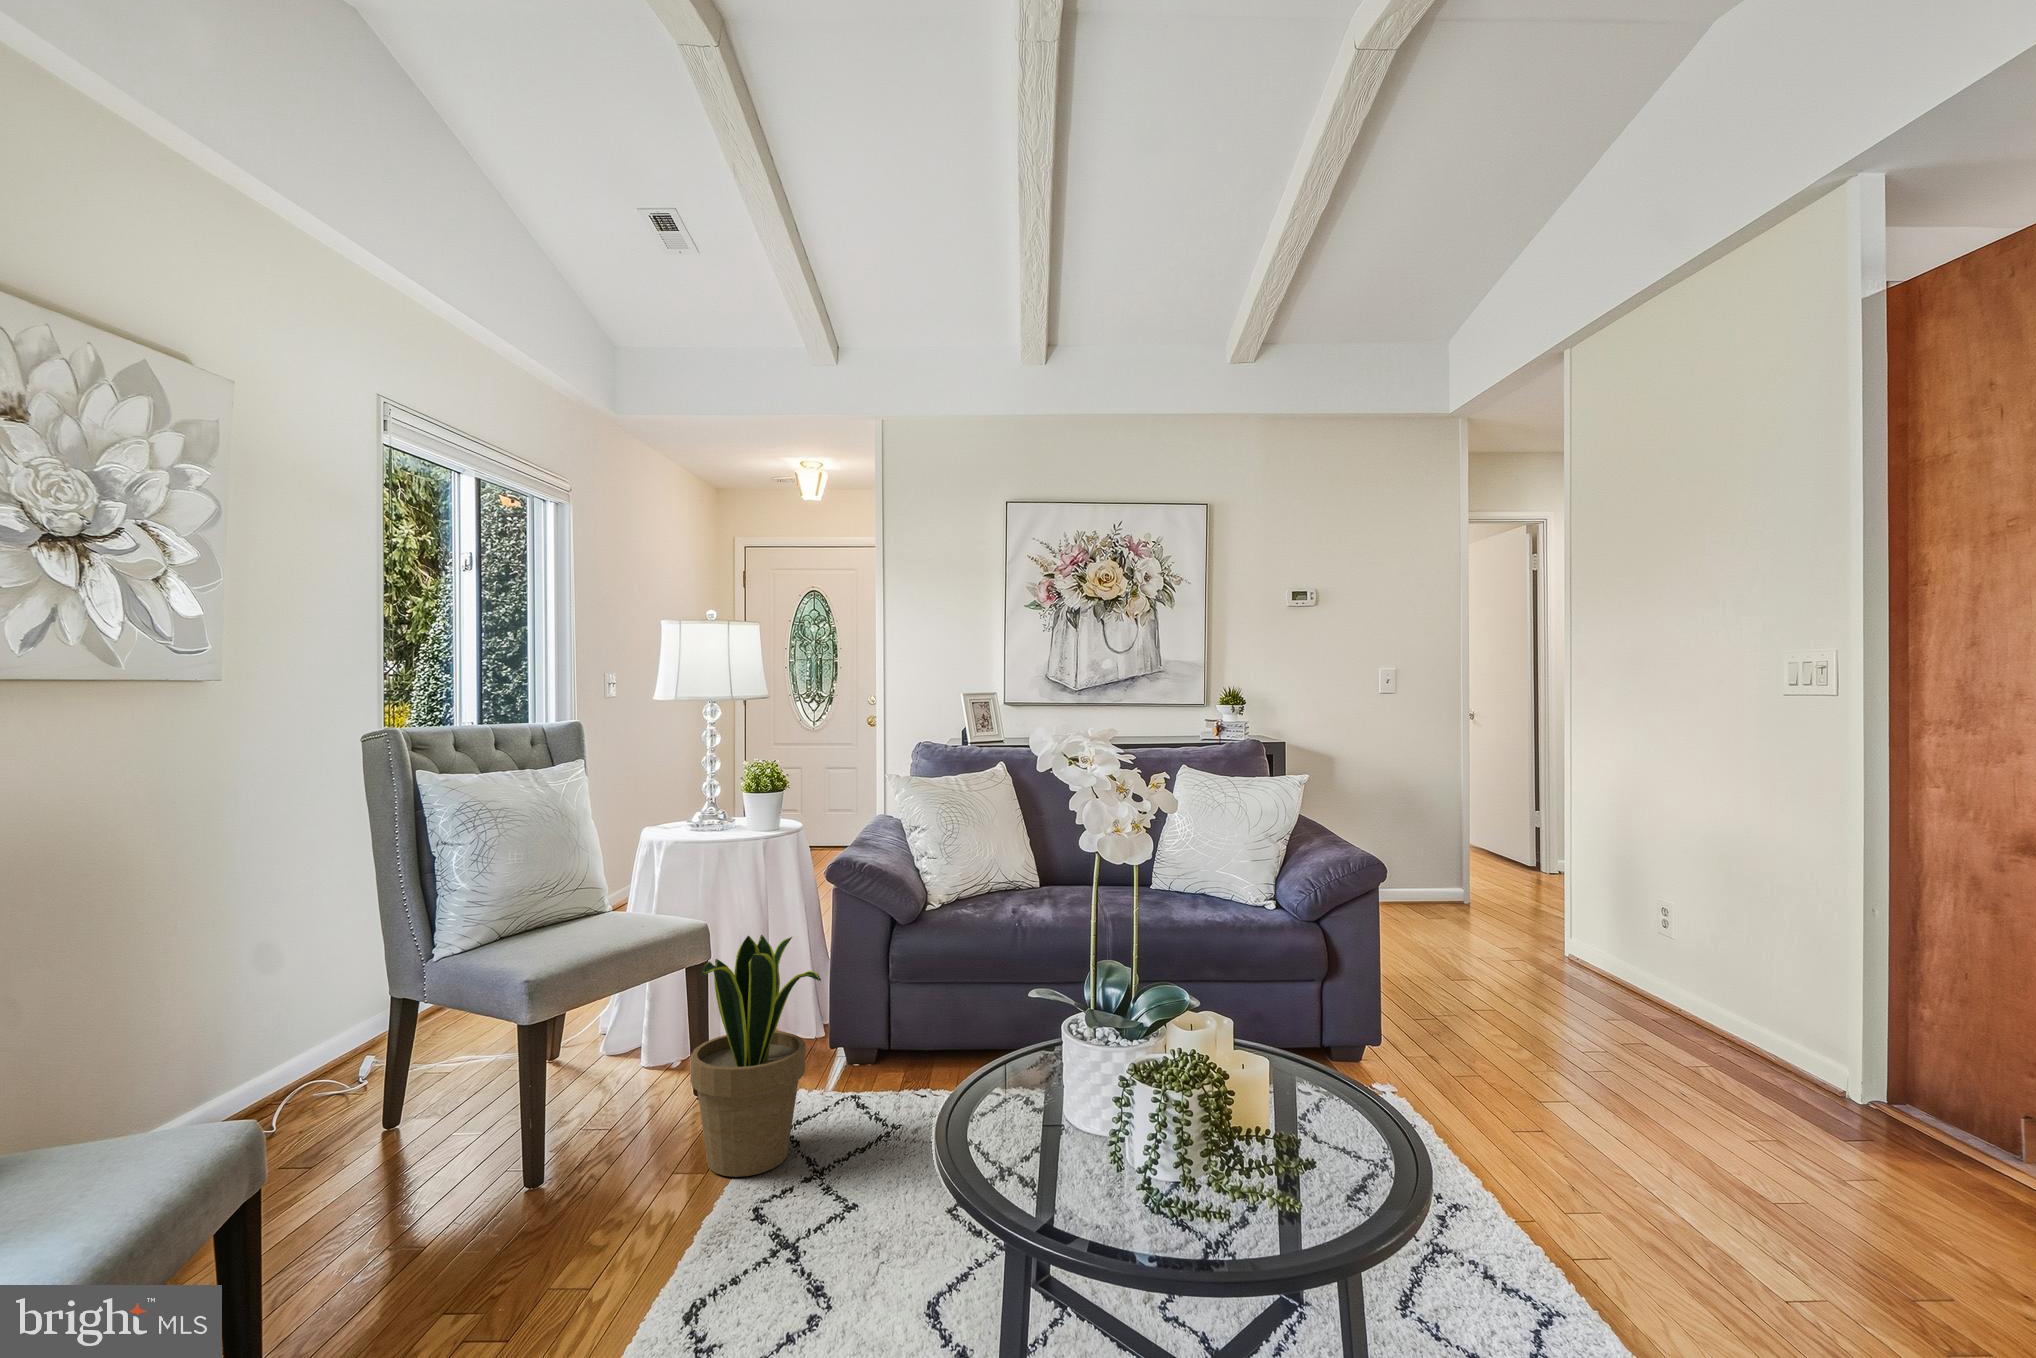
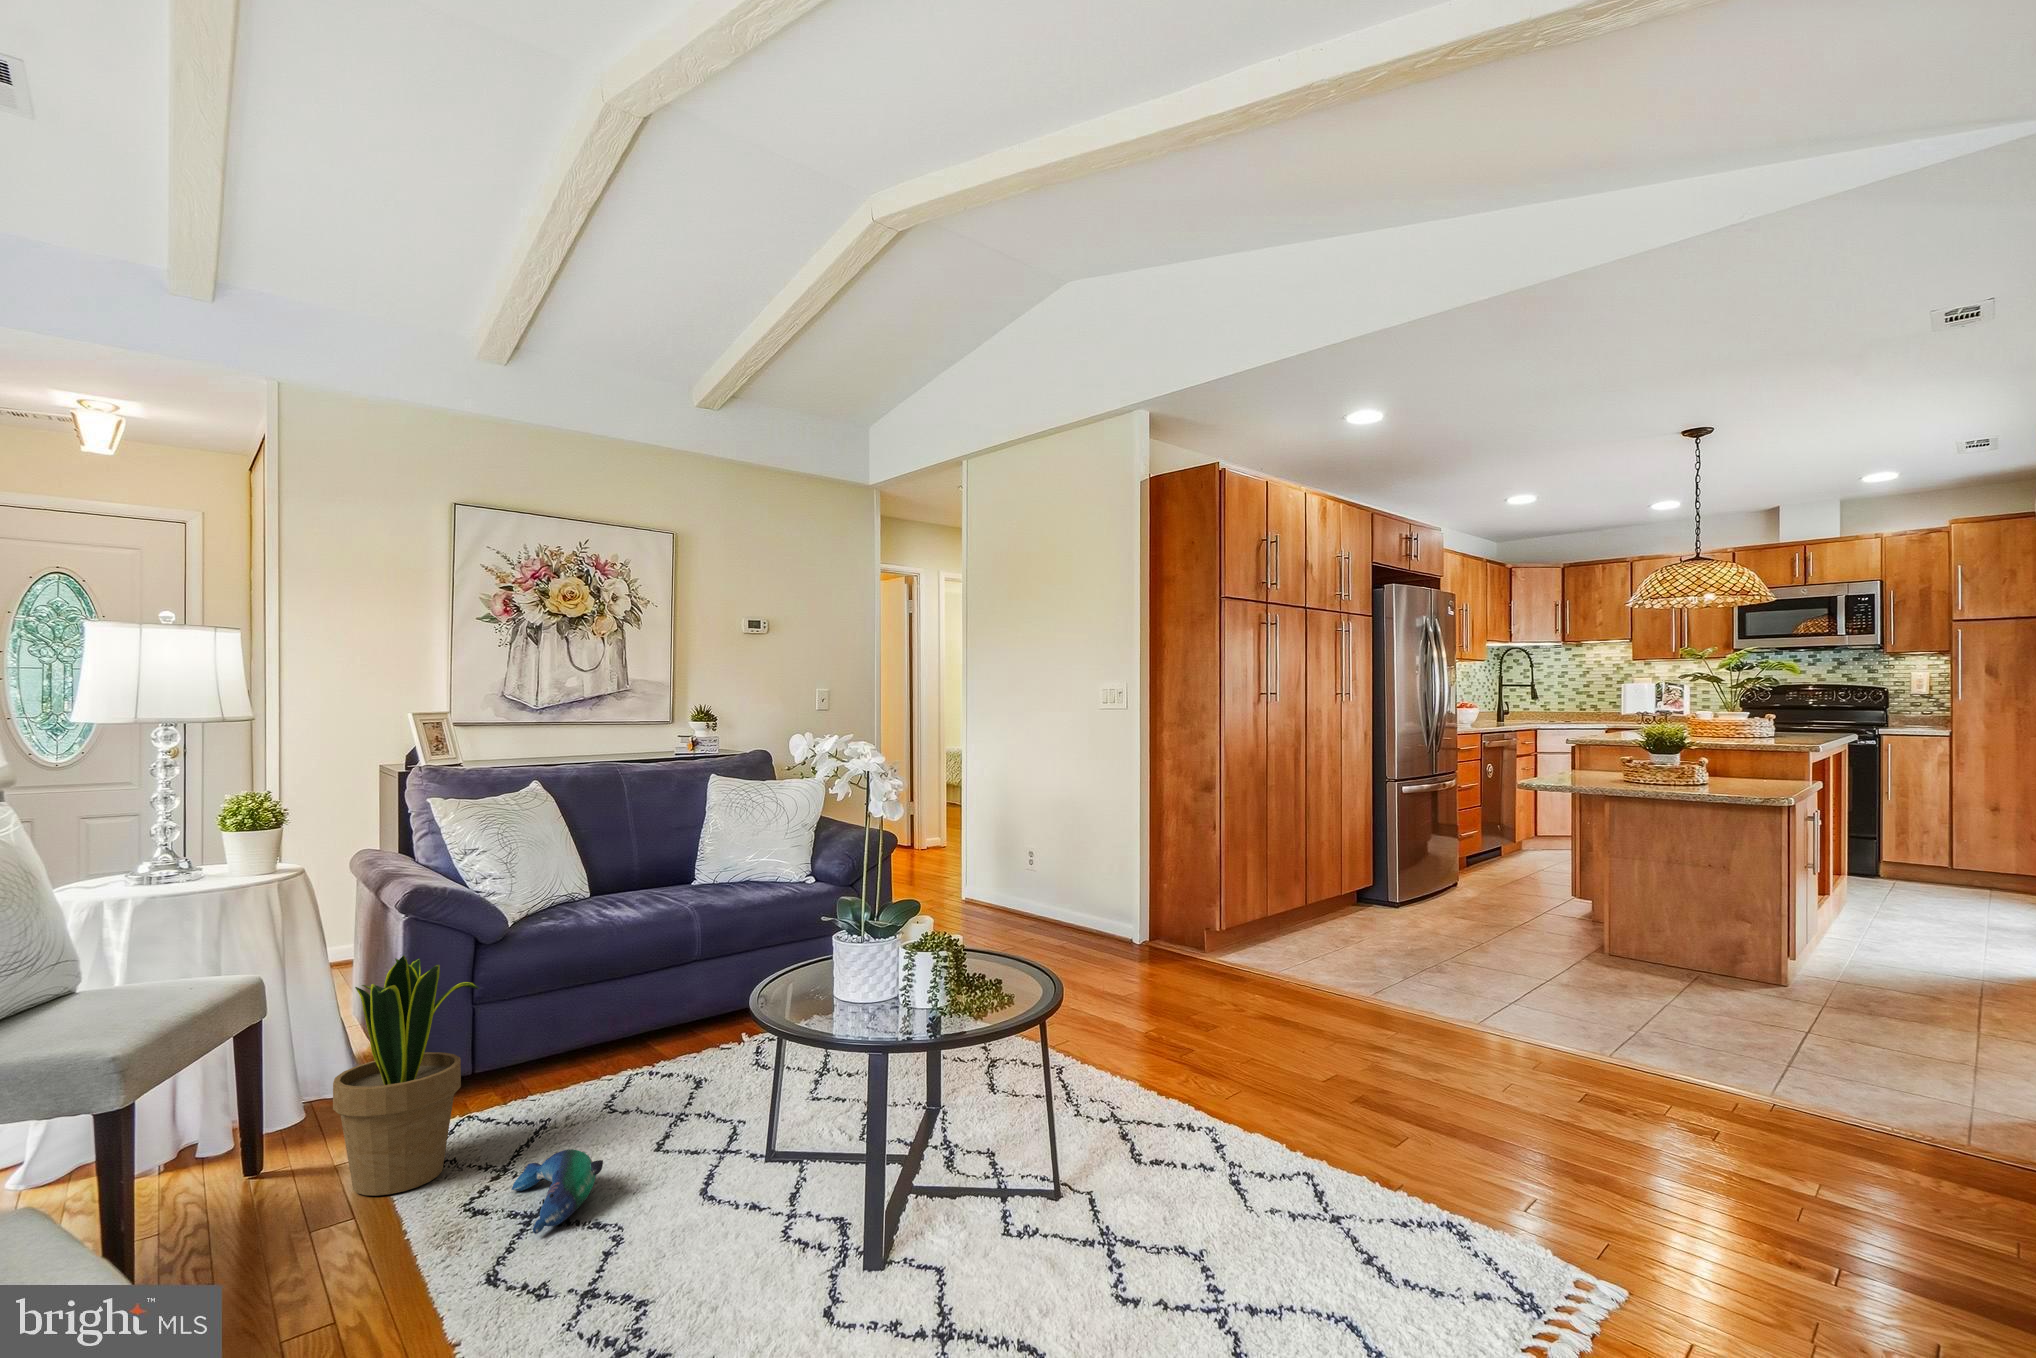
plush toy: none [757,1191,861,1295] -> present [512,1149,603,1234]

